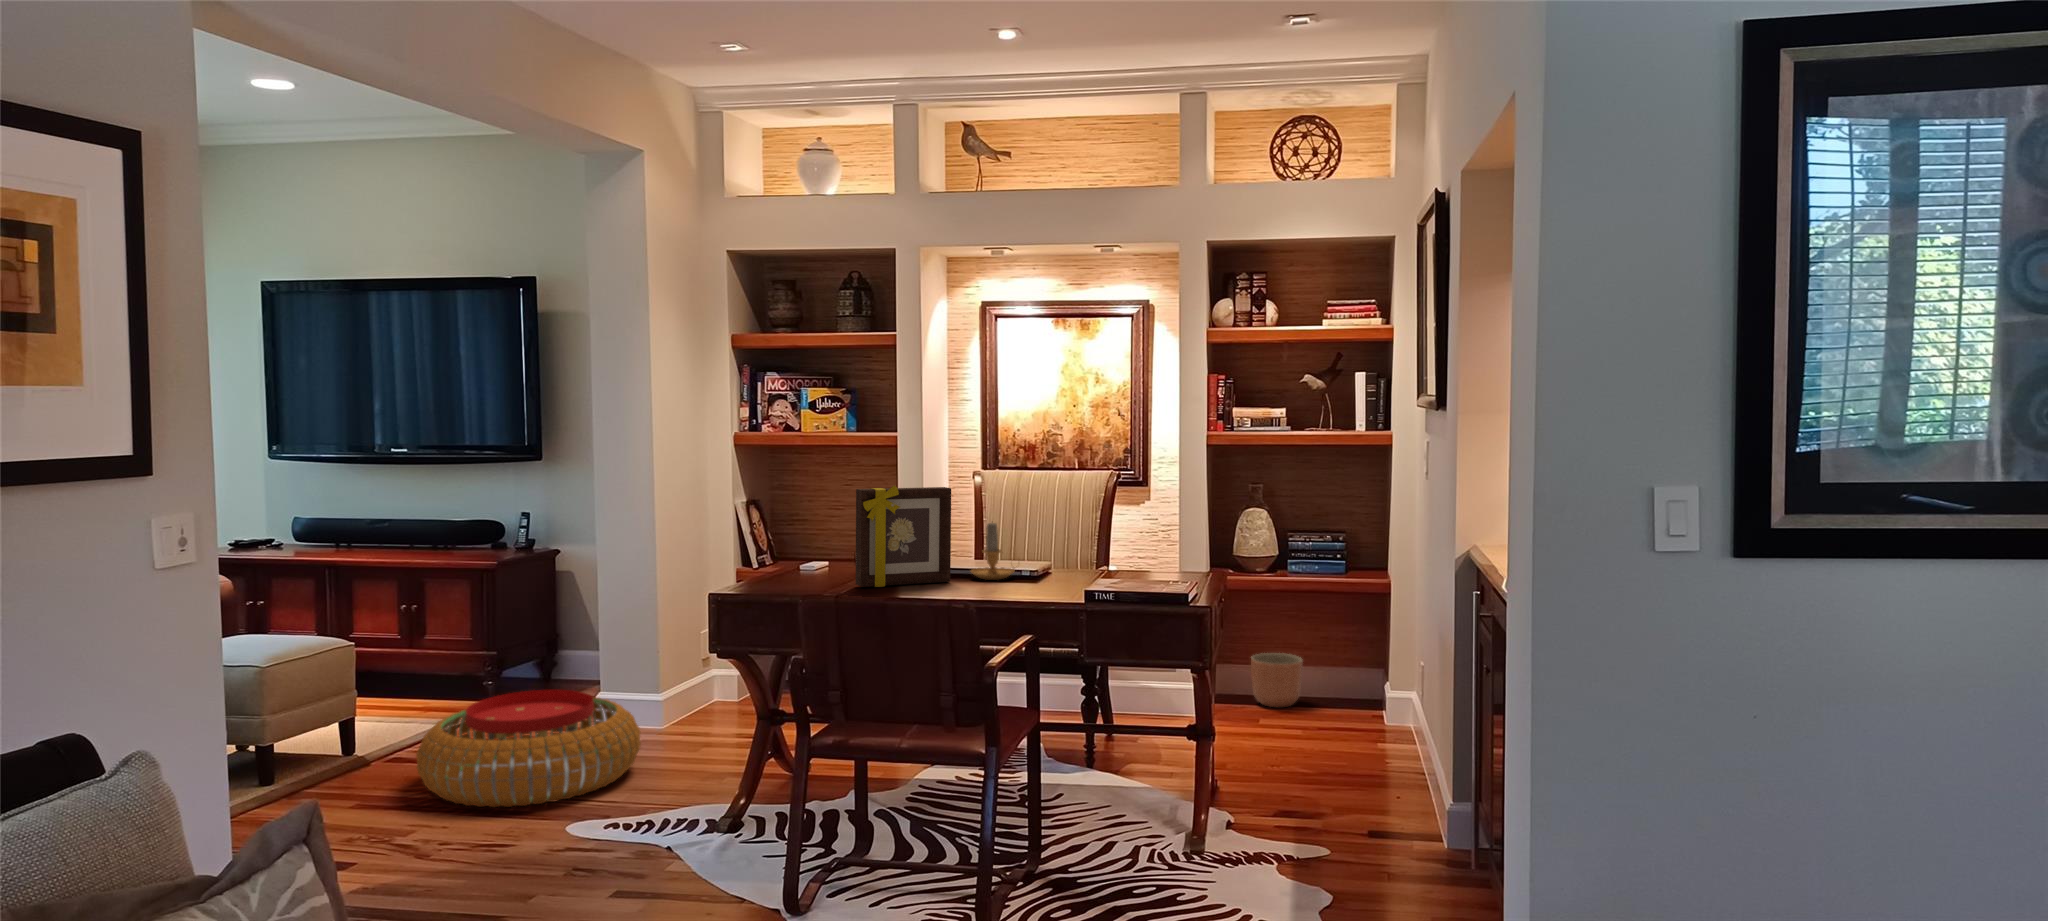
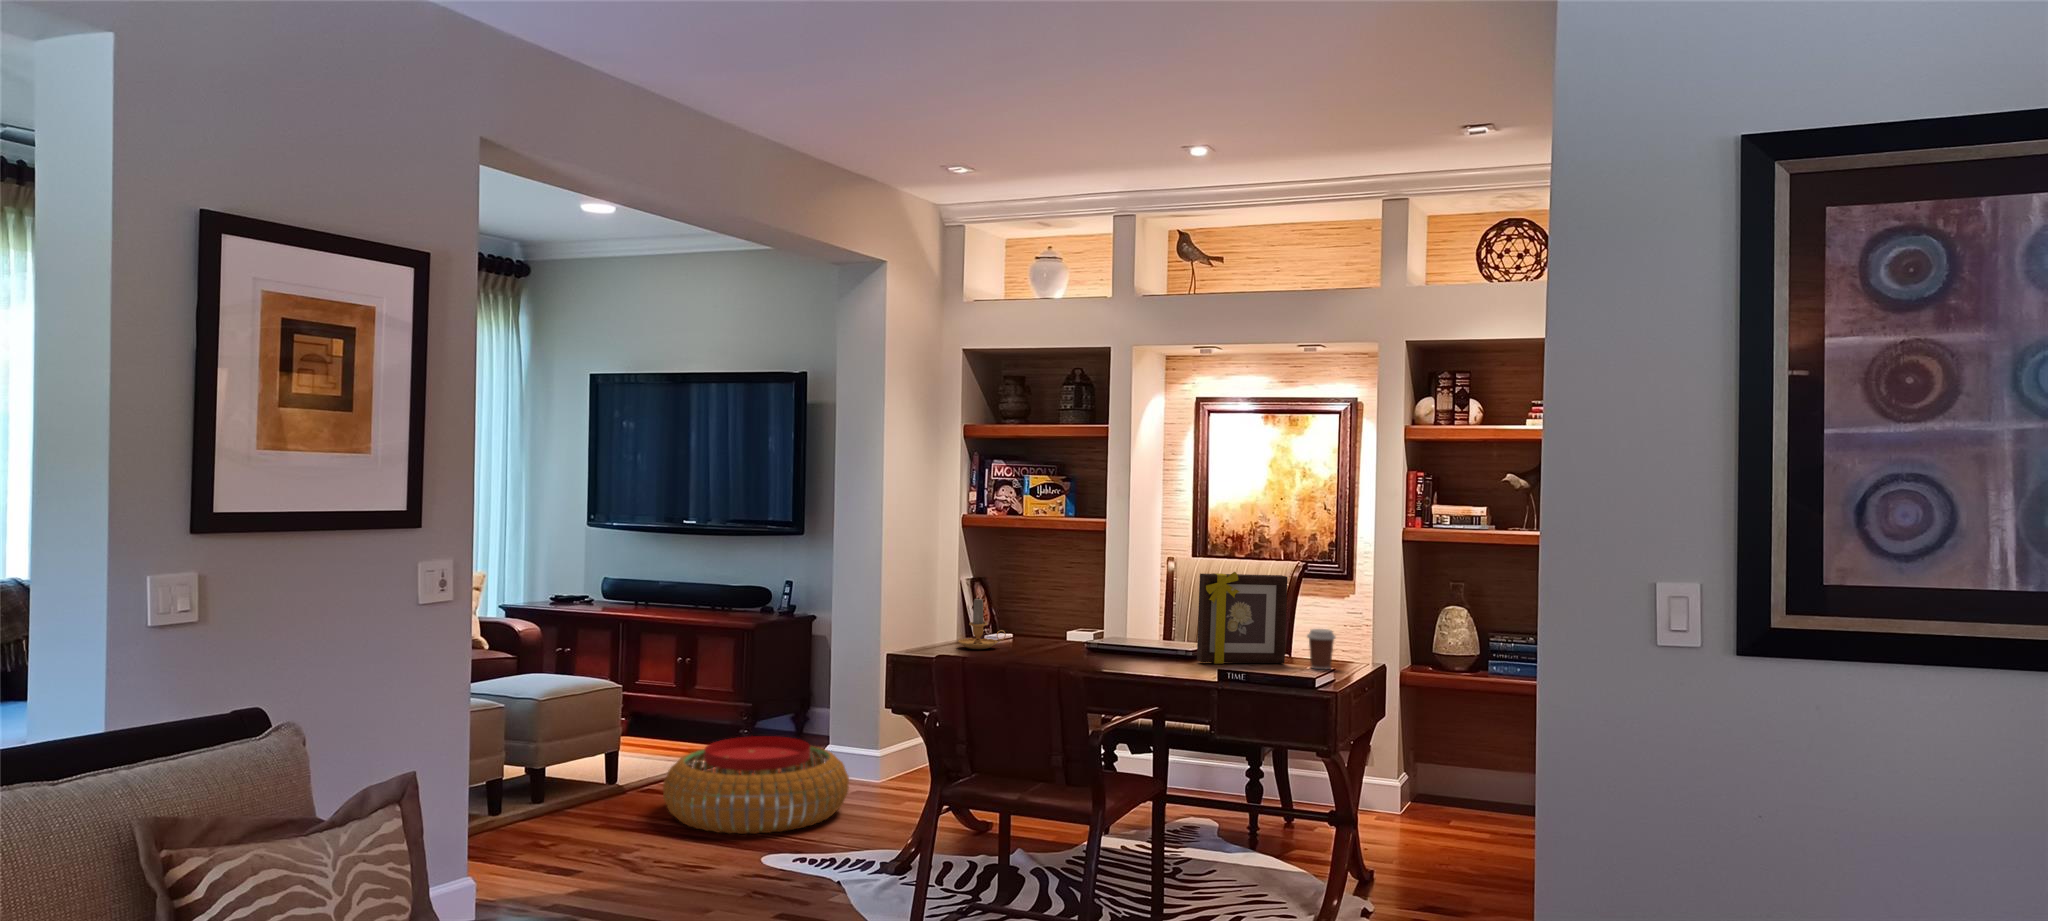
picture frame: present [856,485,951,587] -> present [1197,572,1287,664]
candle: present [971,523,1019,580] -> present [958,598,1006,649]
coffee cup: none [1160,536,1190,578] -> present [1307,629,1336,669]
planter: present [1251,653,1303,707] -> none [1453,759,1508,816]

